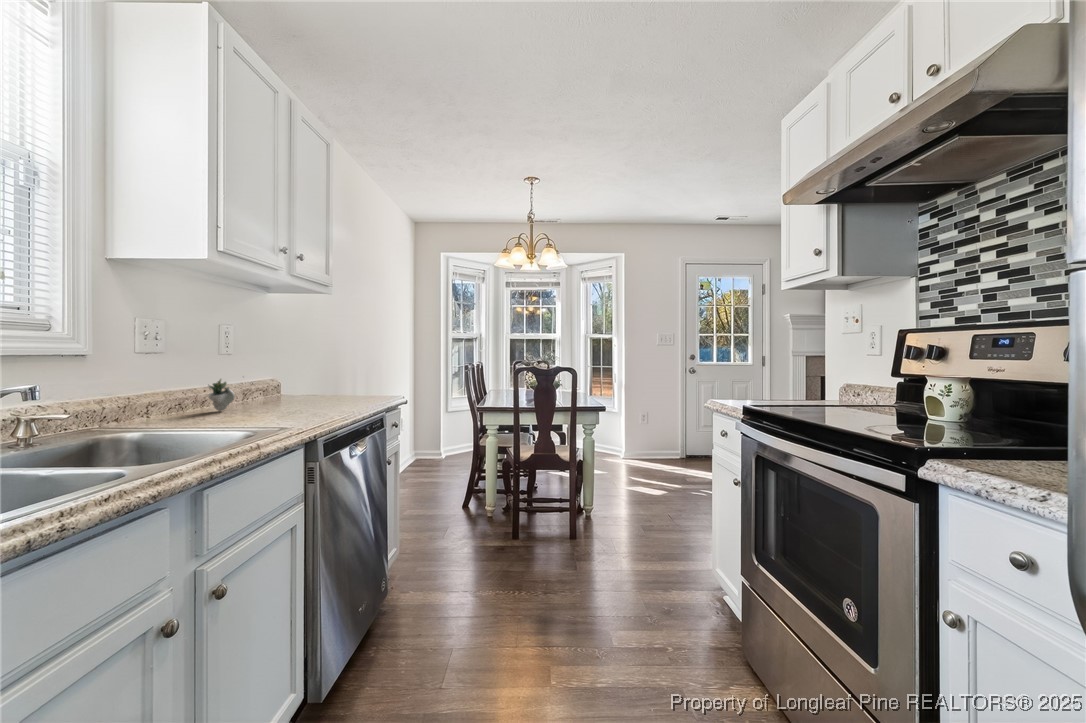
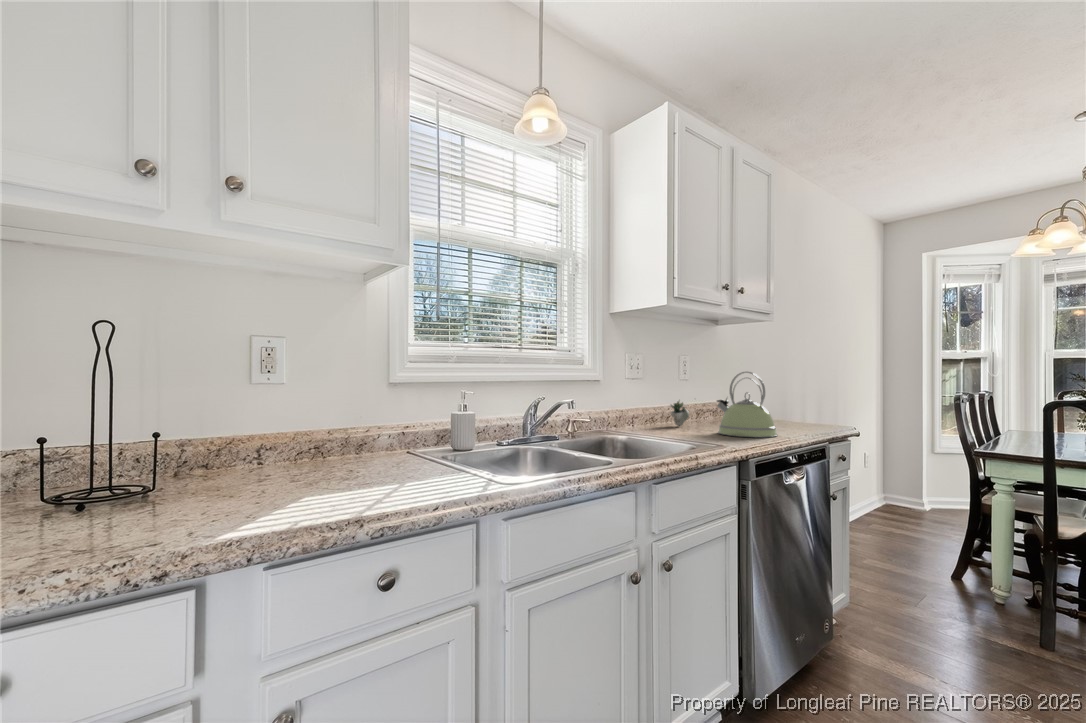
kettle: none [272,344,341,415] -> present [717,372,777,438]

